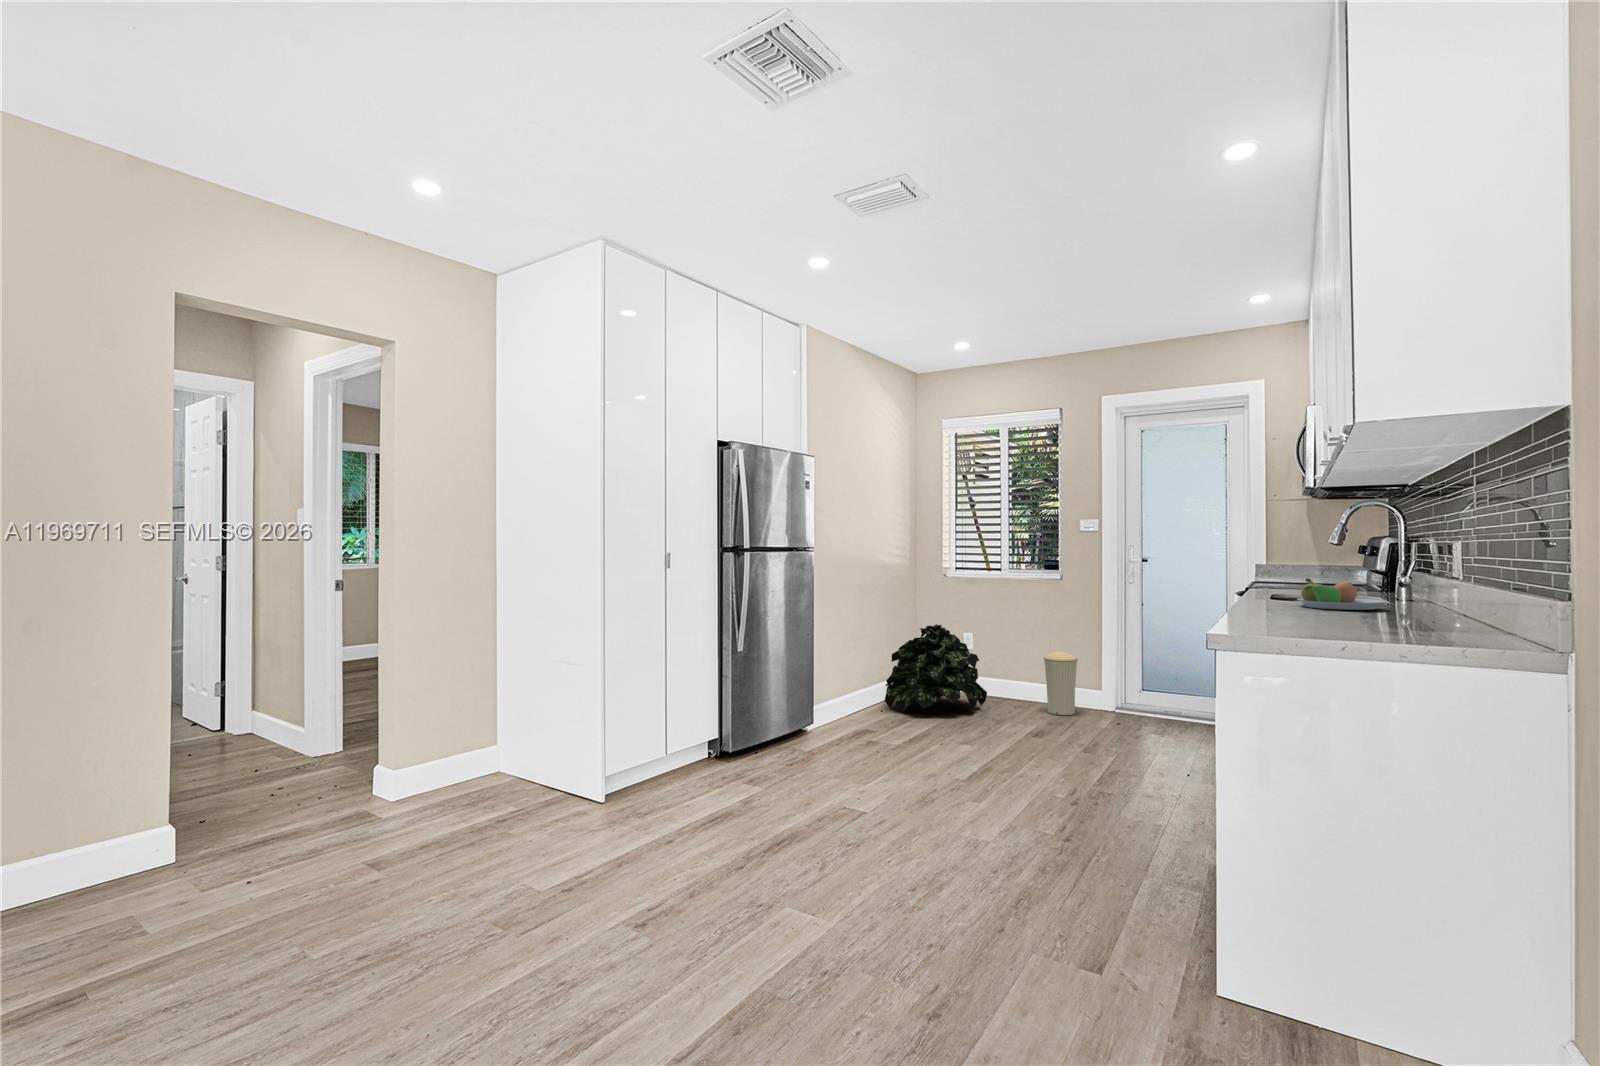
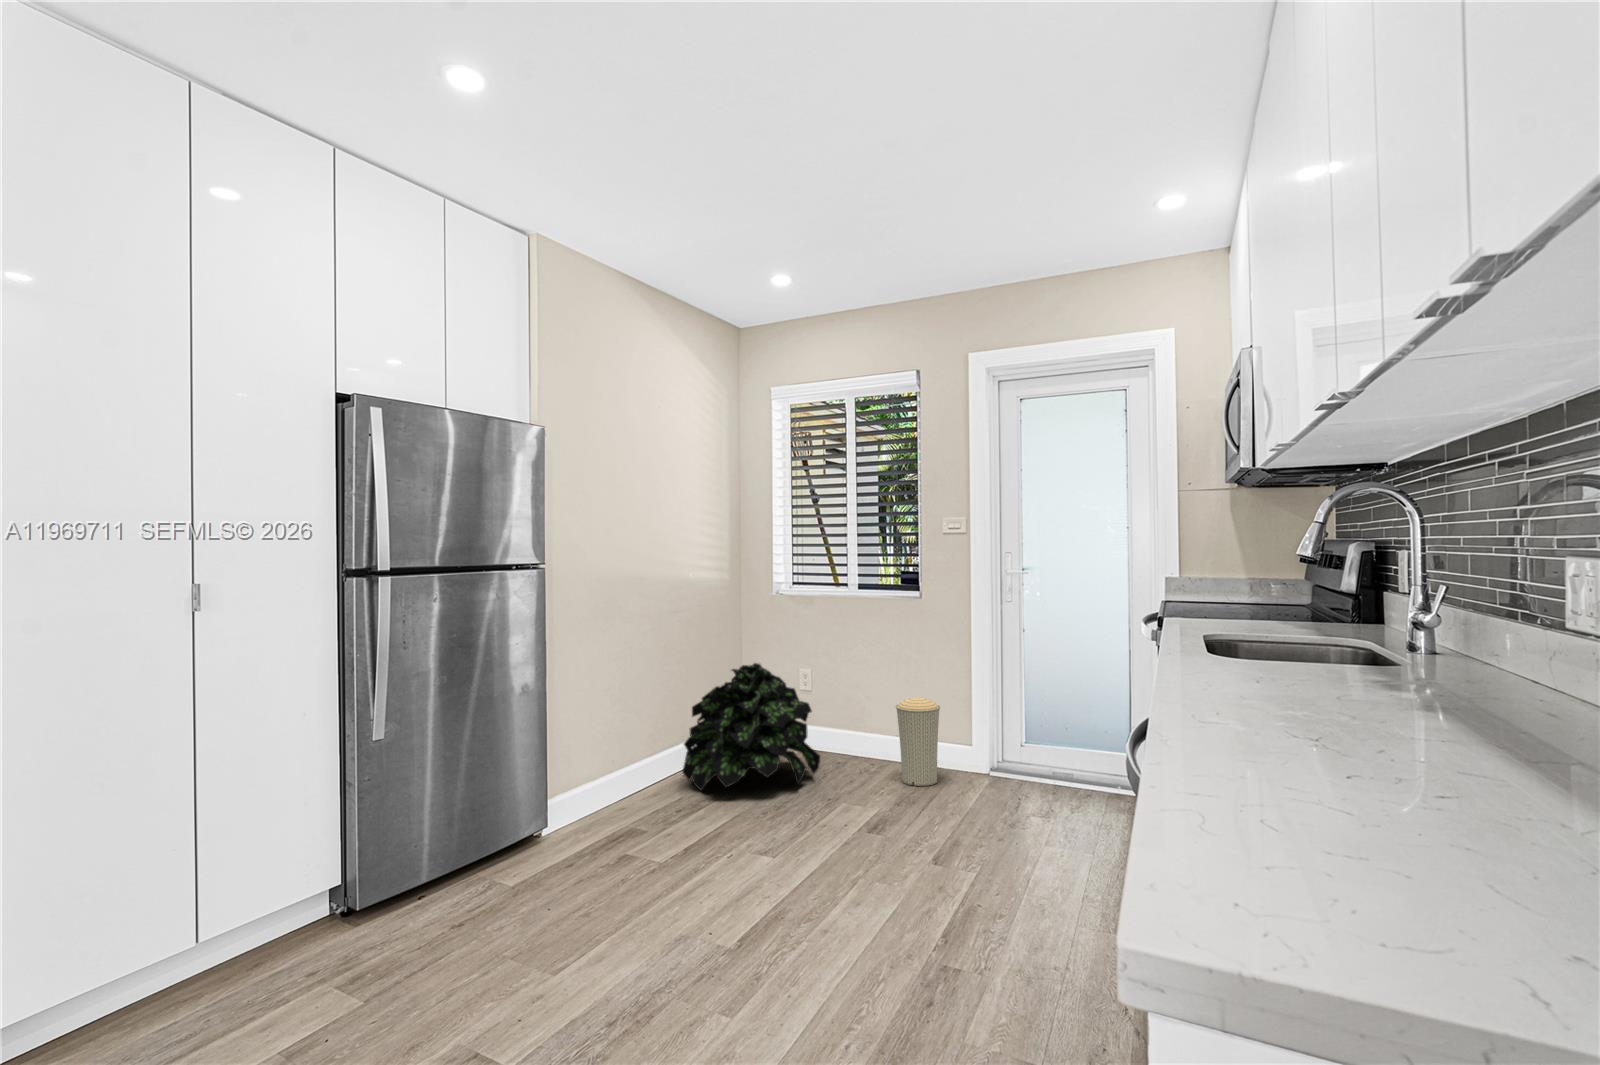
fruit bowl: present [1297,578,1385,610] -> none [1272,639,1467,718]

